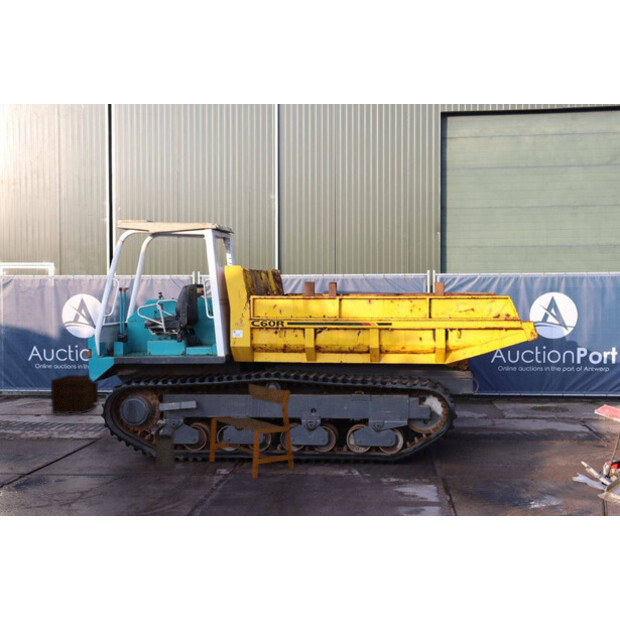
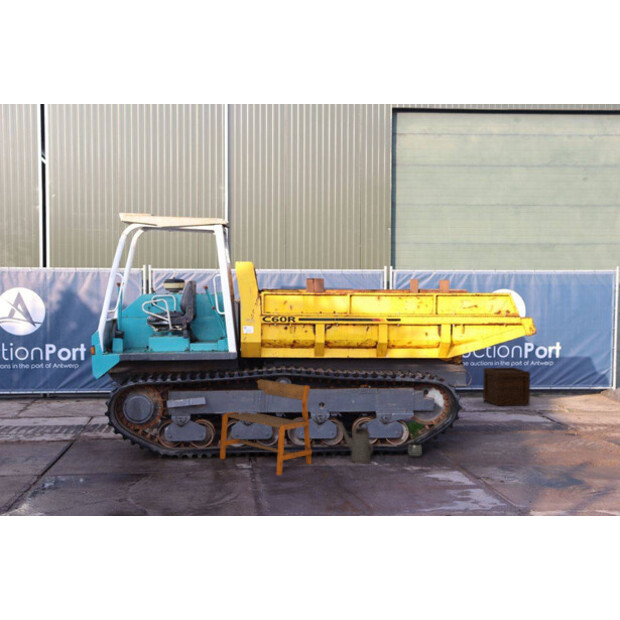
wooden crate: present [51,375,98,413] -> present [483,367,530,406]
potted plant: none [390,427,415,466] -> present [406,421,423,458]
watering can: present [155,428,175,470] -> present [340,421,373,464]

